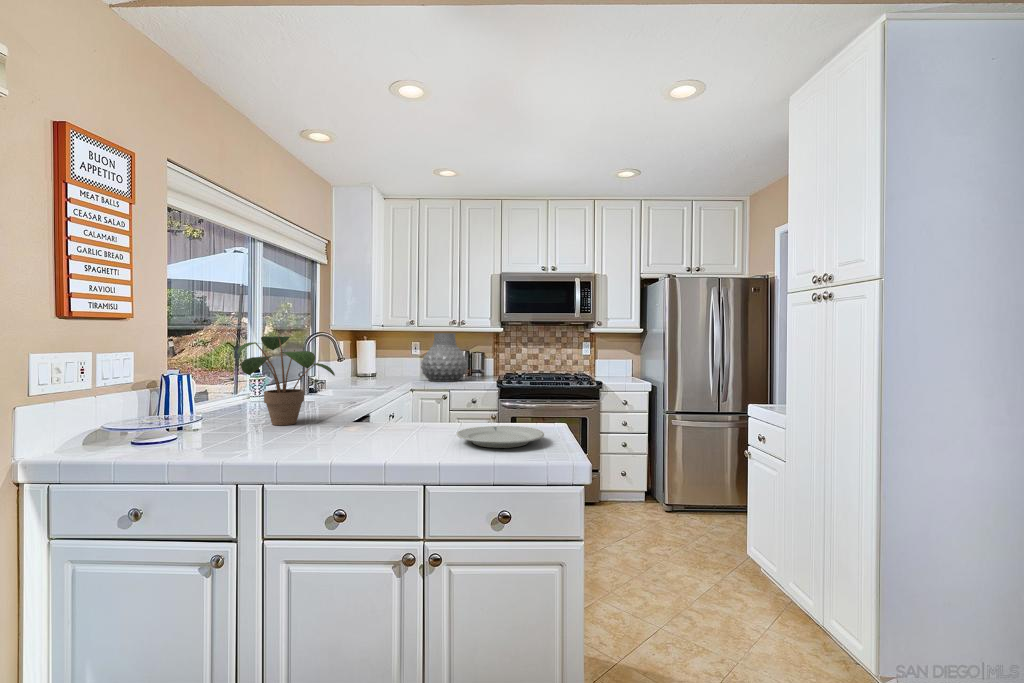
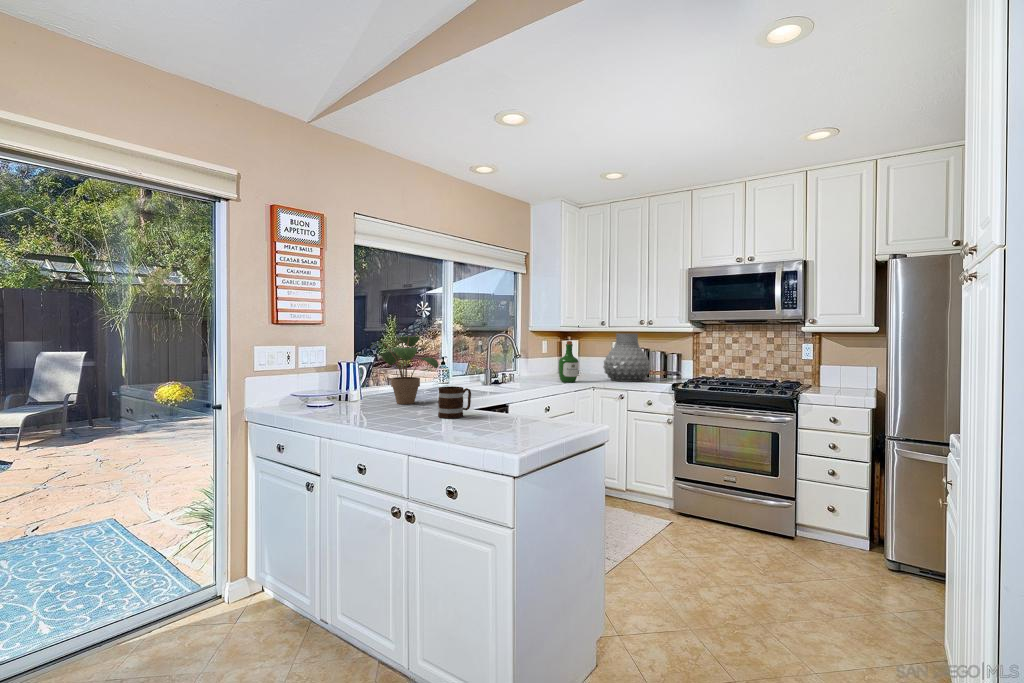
wine bottle: none [383,341,406,386] -> present [558,341,579,383]
mug: none [382,396,412,435] -> present [438,386,471,418]
plate: present [456,426,544,448] -> none [455,418,534,437]

